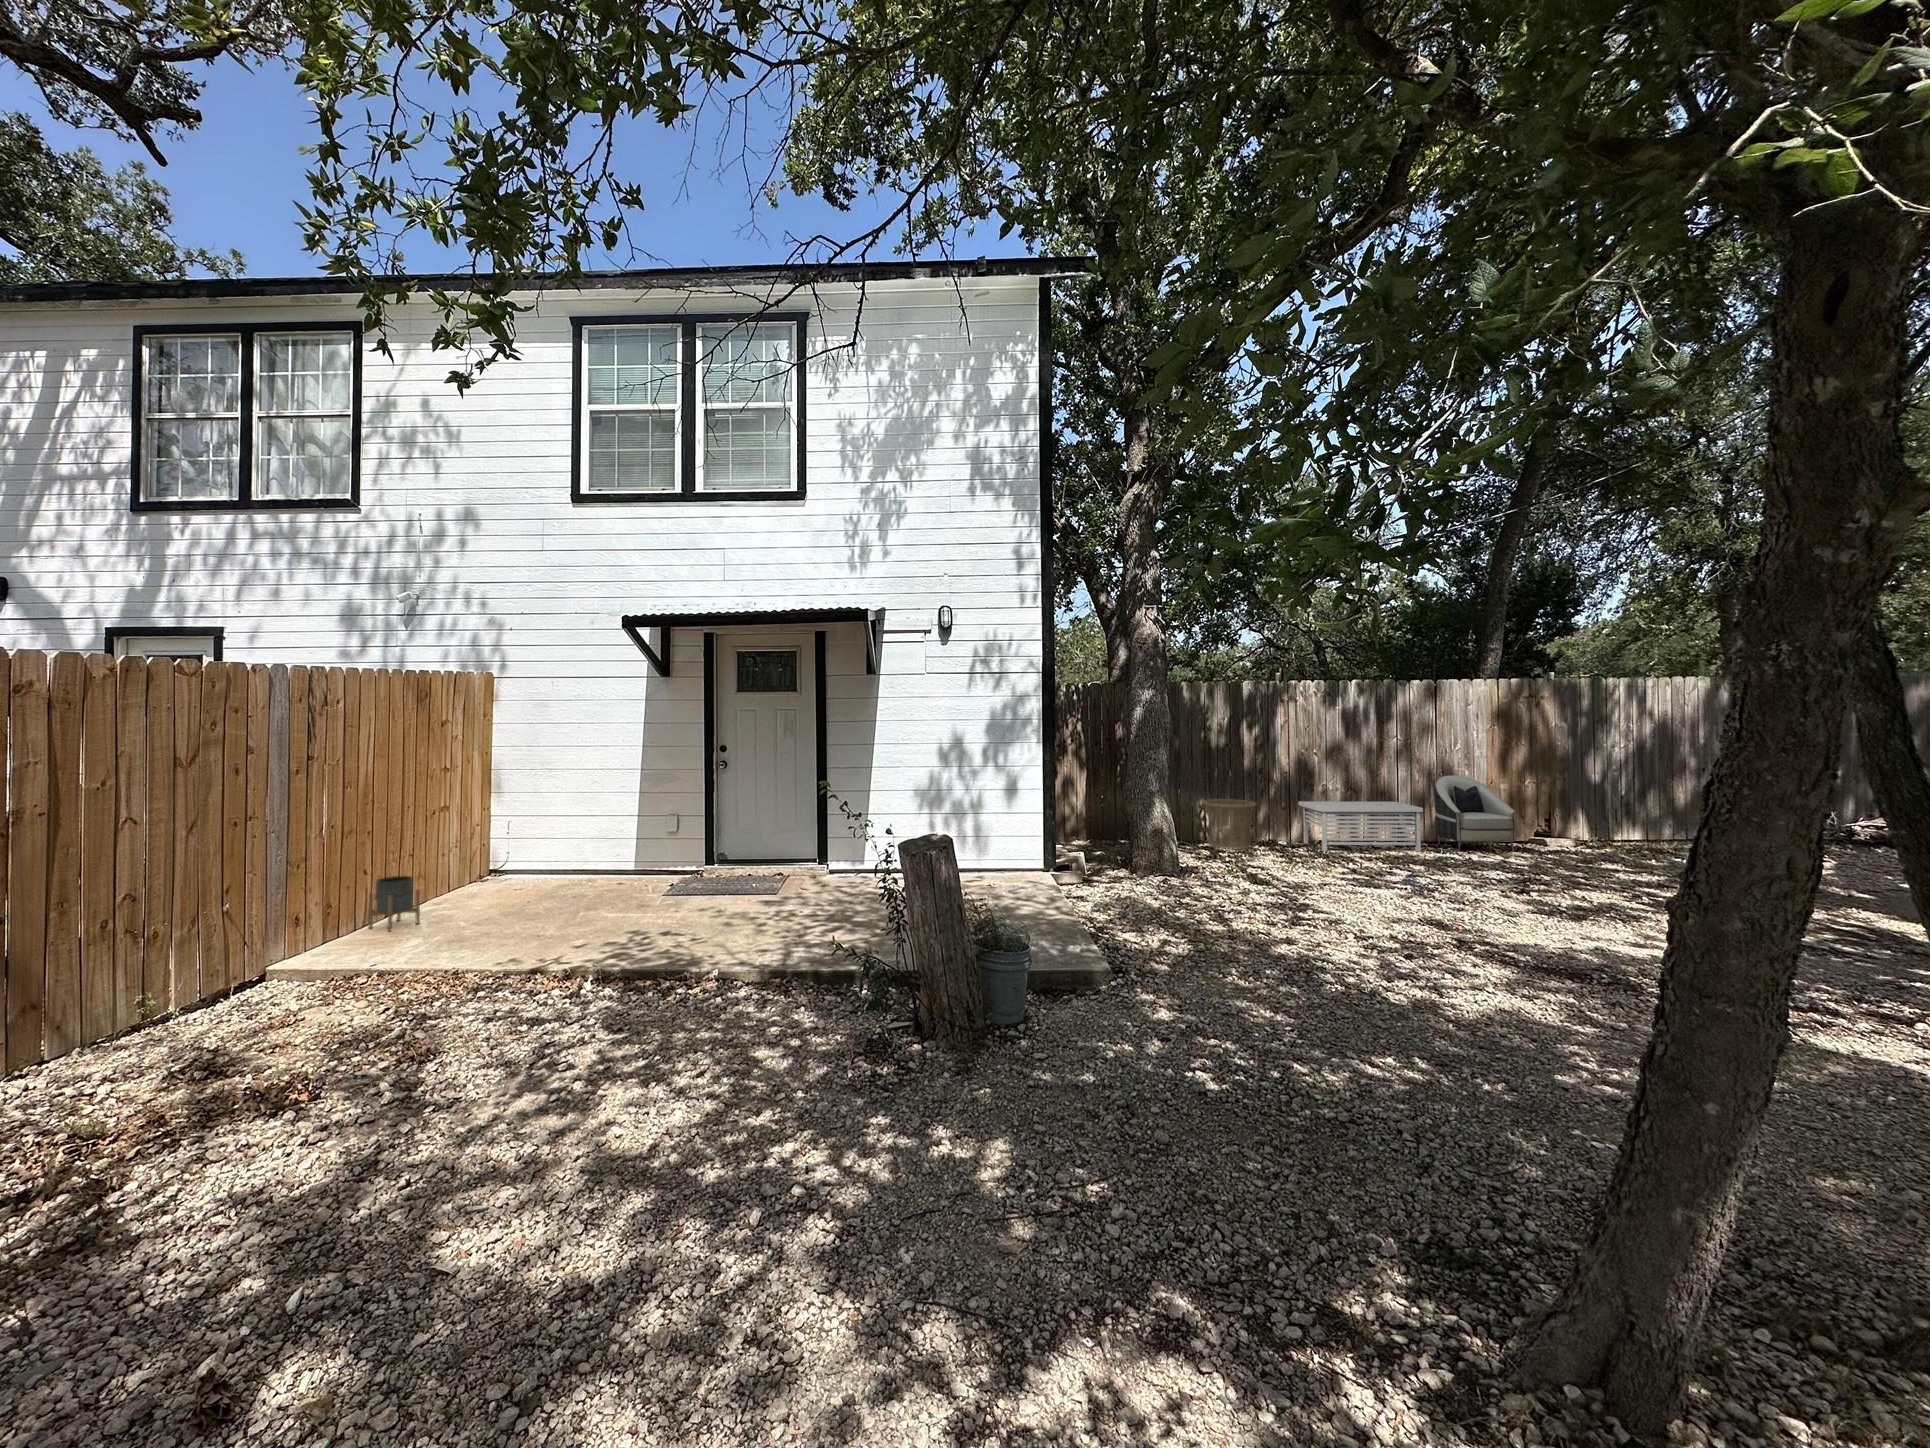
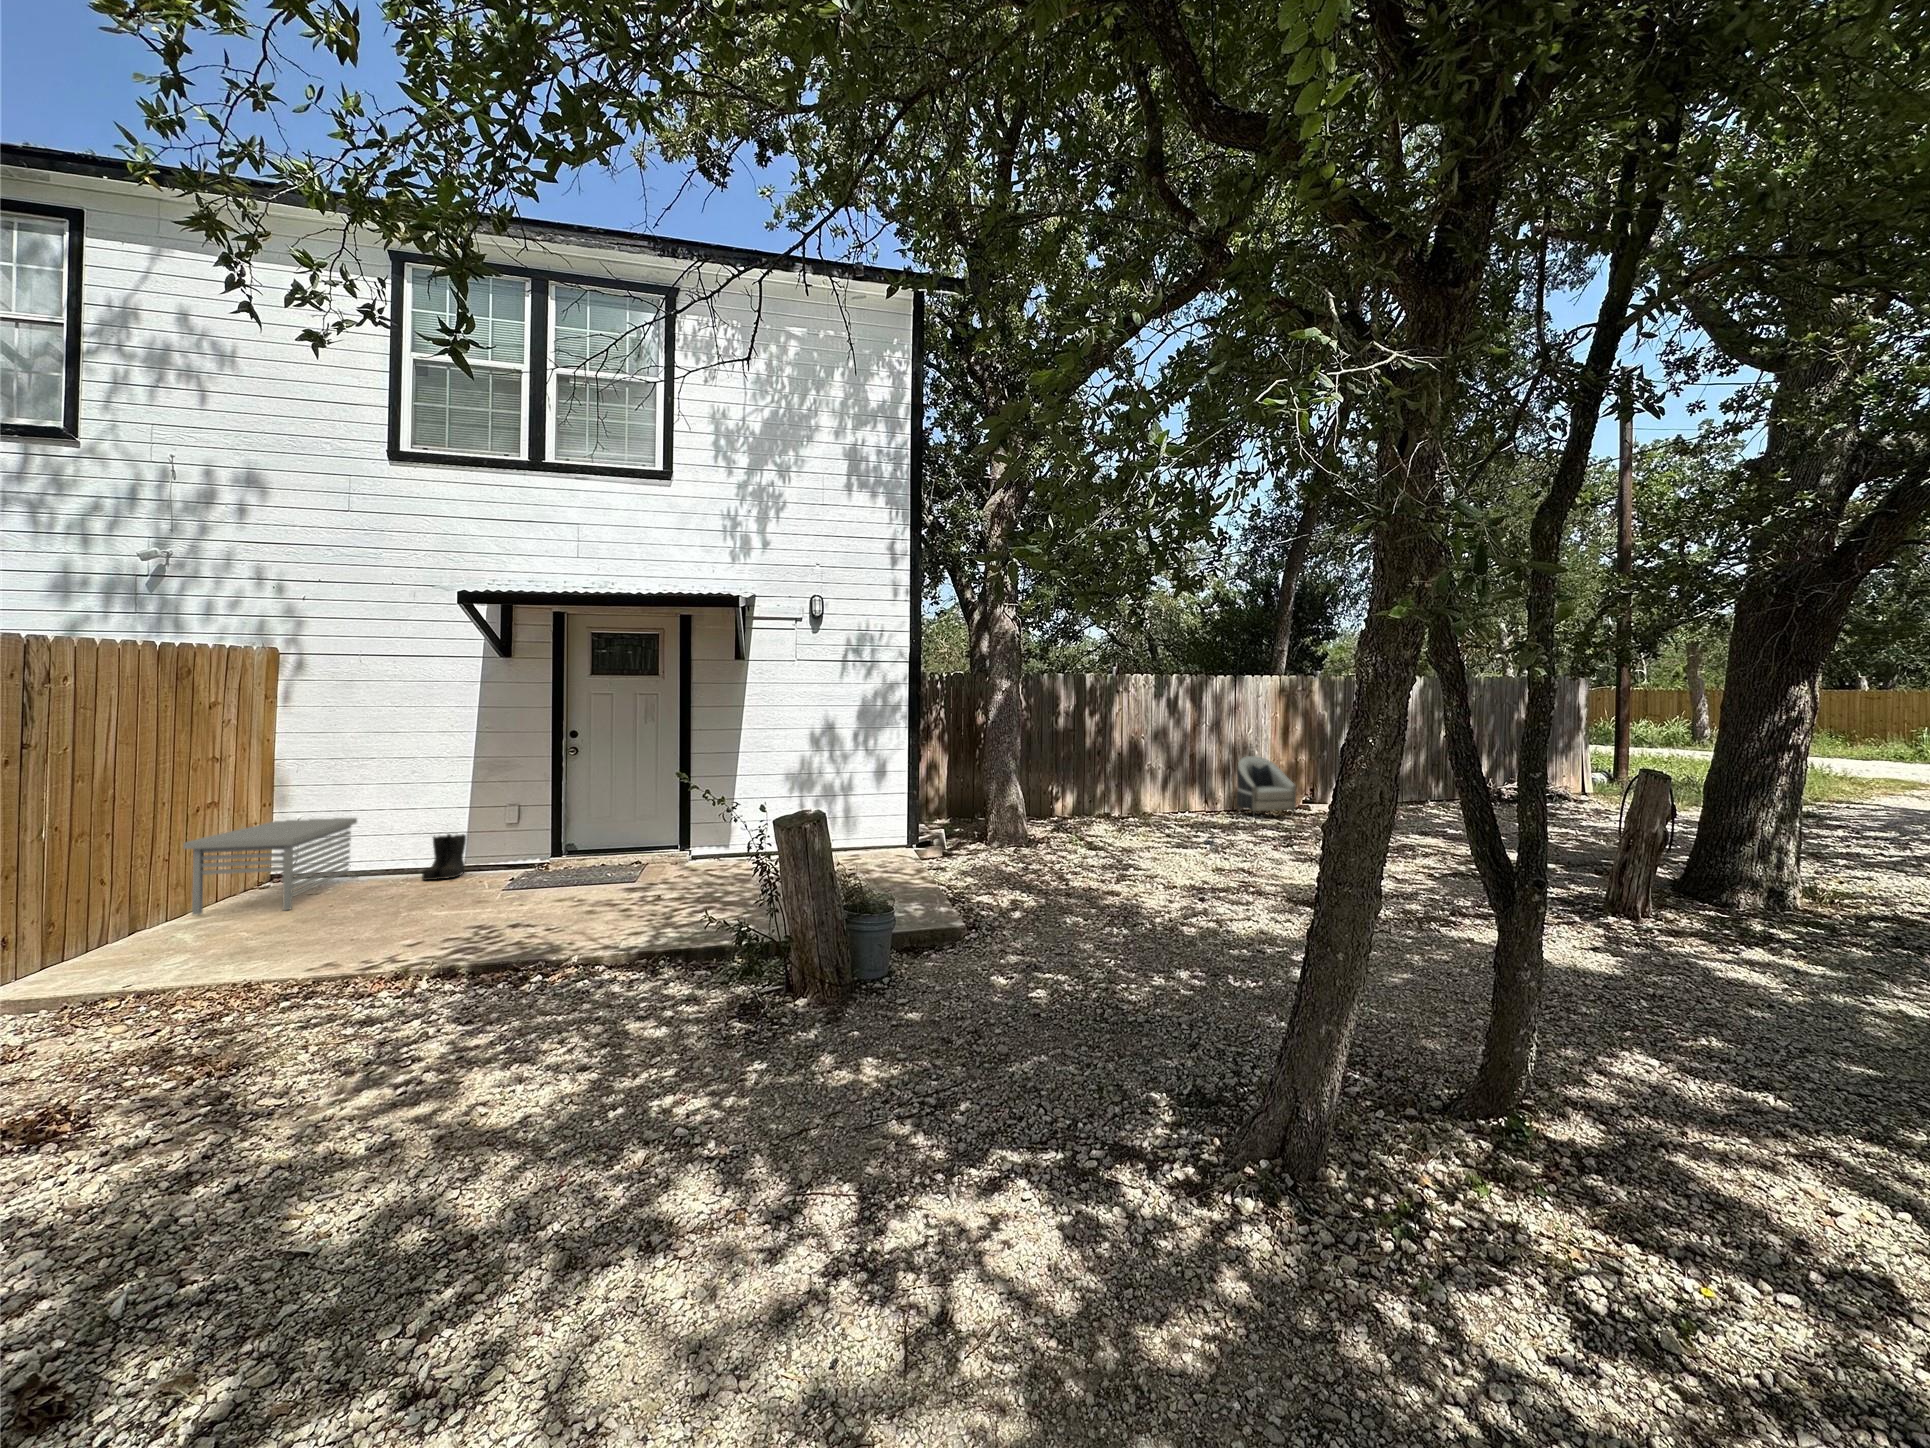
basket: present [1203,799,1256,850] -> none [1050,780,1096,825]
storage bench: present [1298,802,1423,852] -> present [183,818,357,915]
boots: none [600,839,637,882] -> present [422,834,466,880]
planter: present [369,876,420,931] -> none [115,882,189,947]

